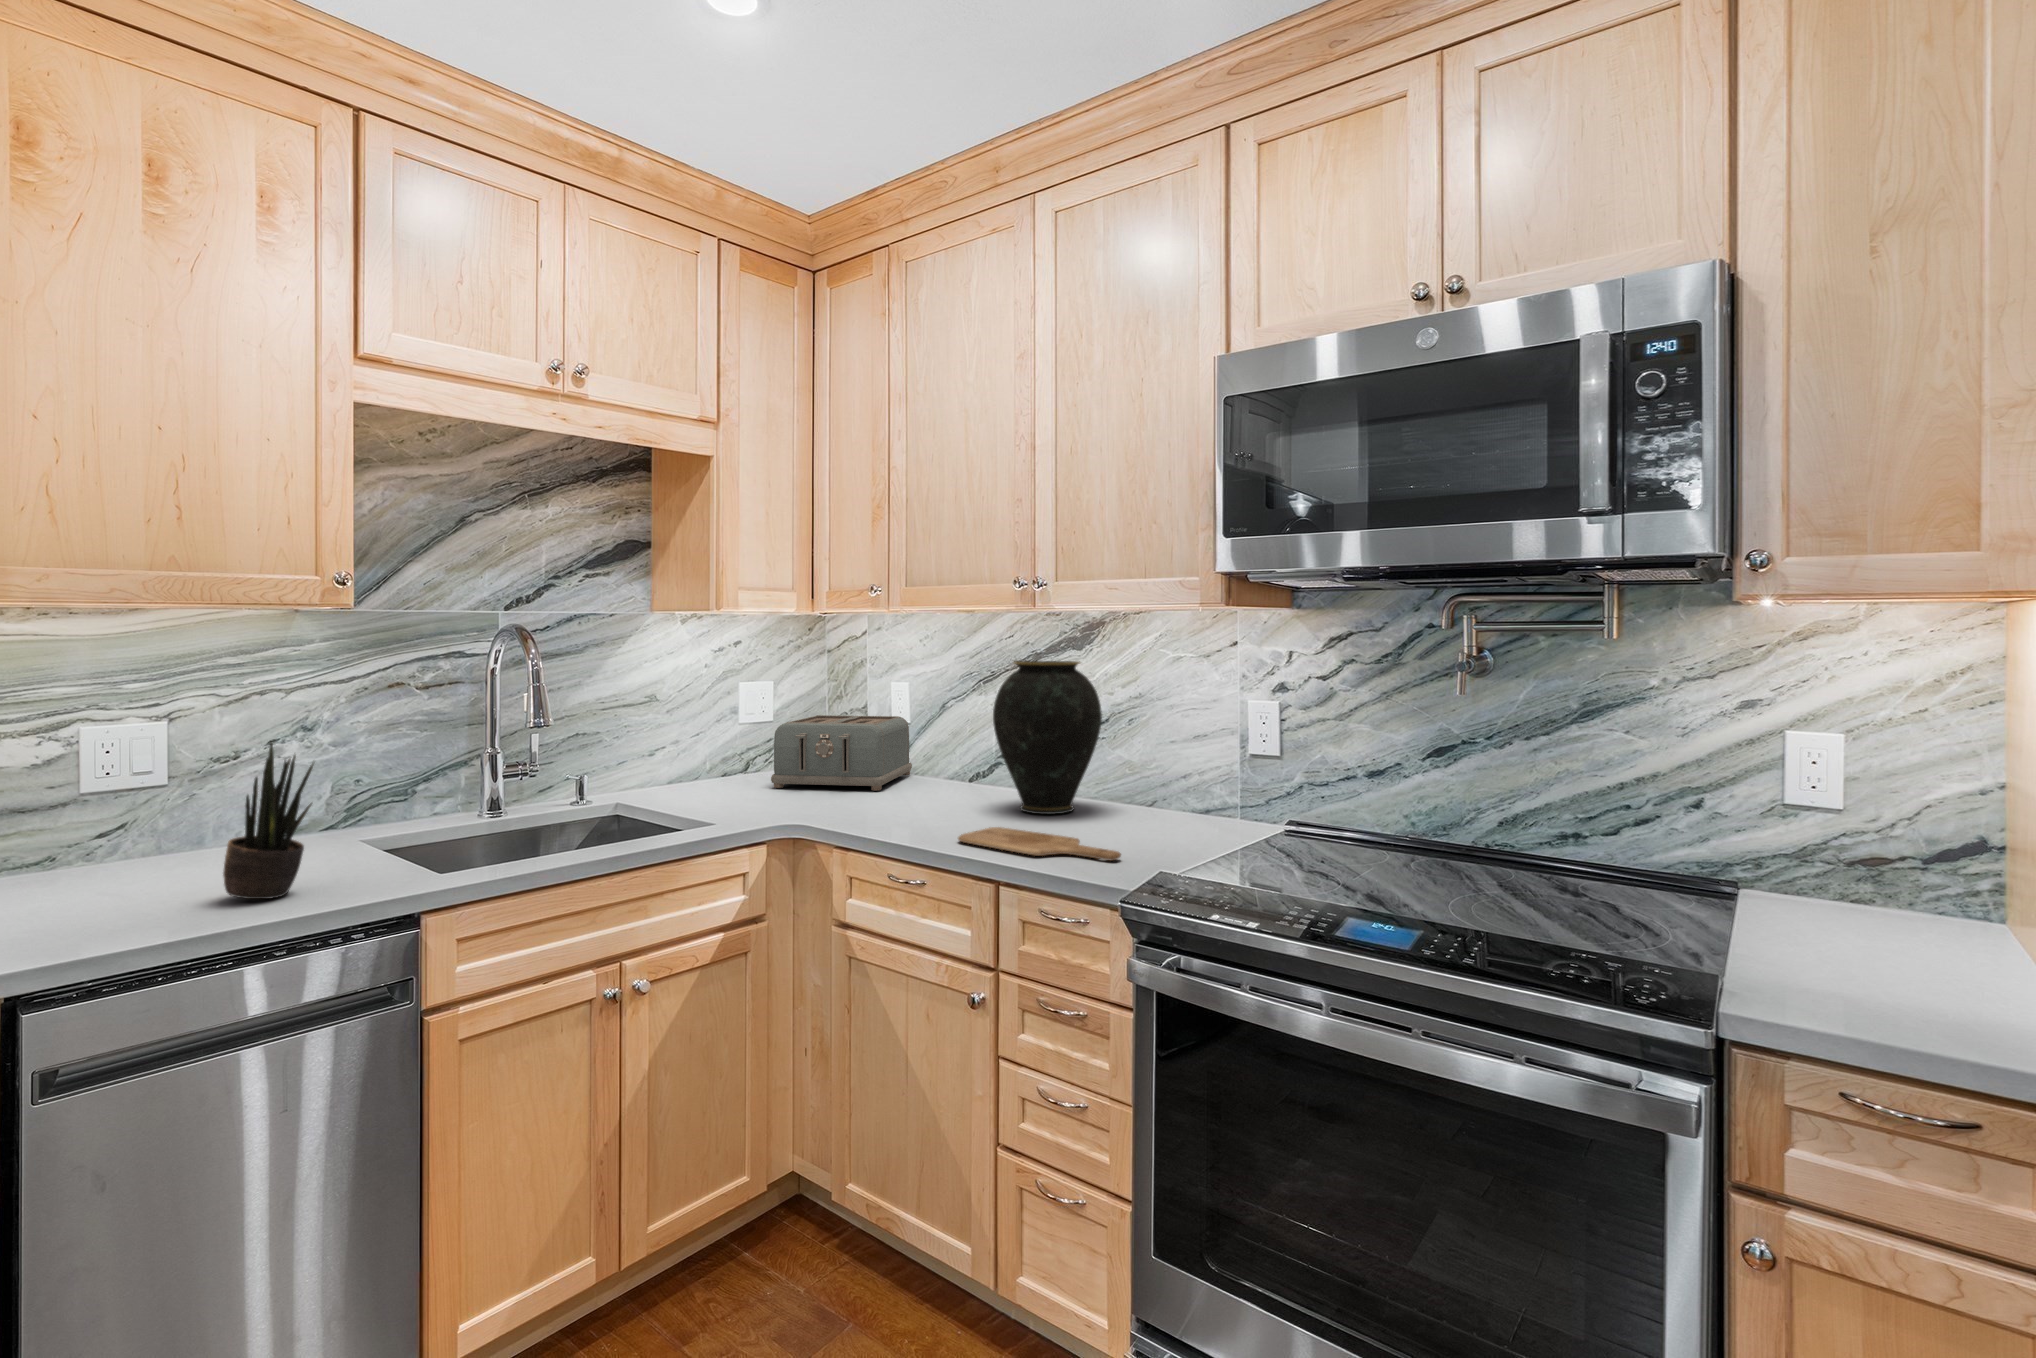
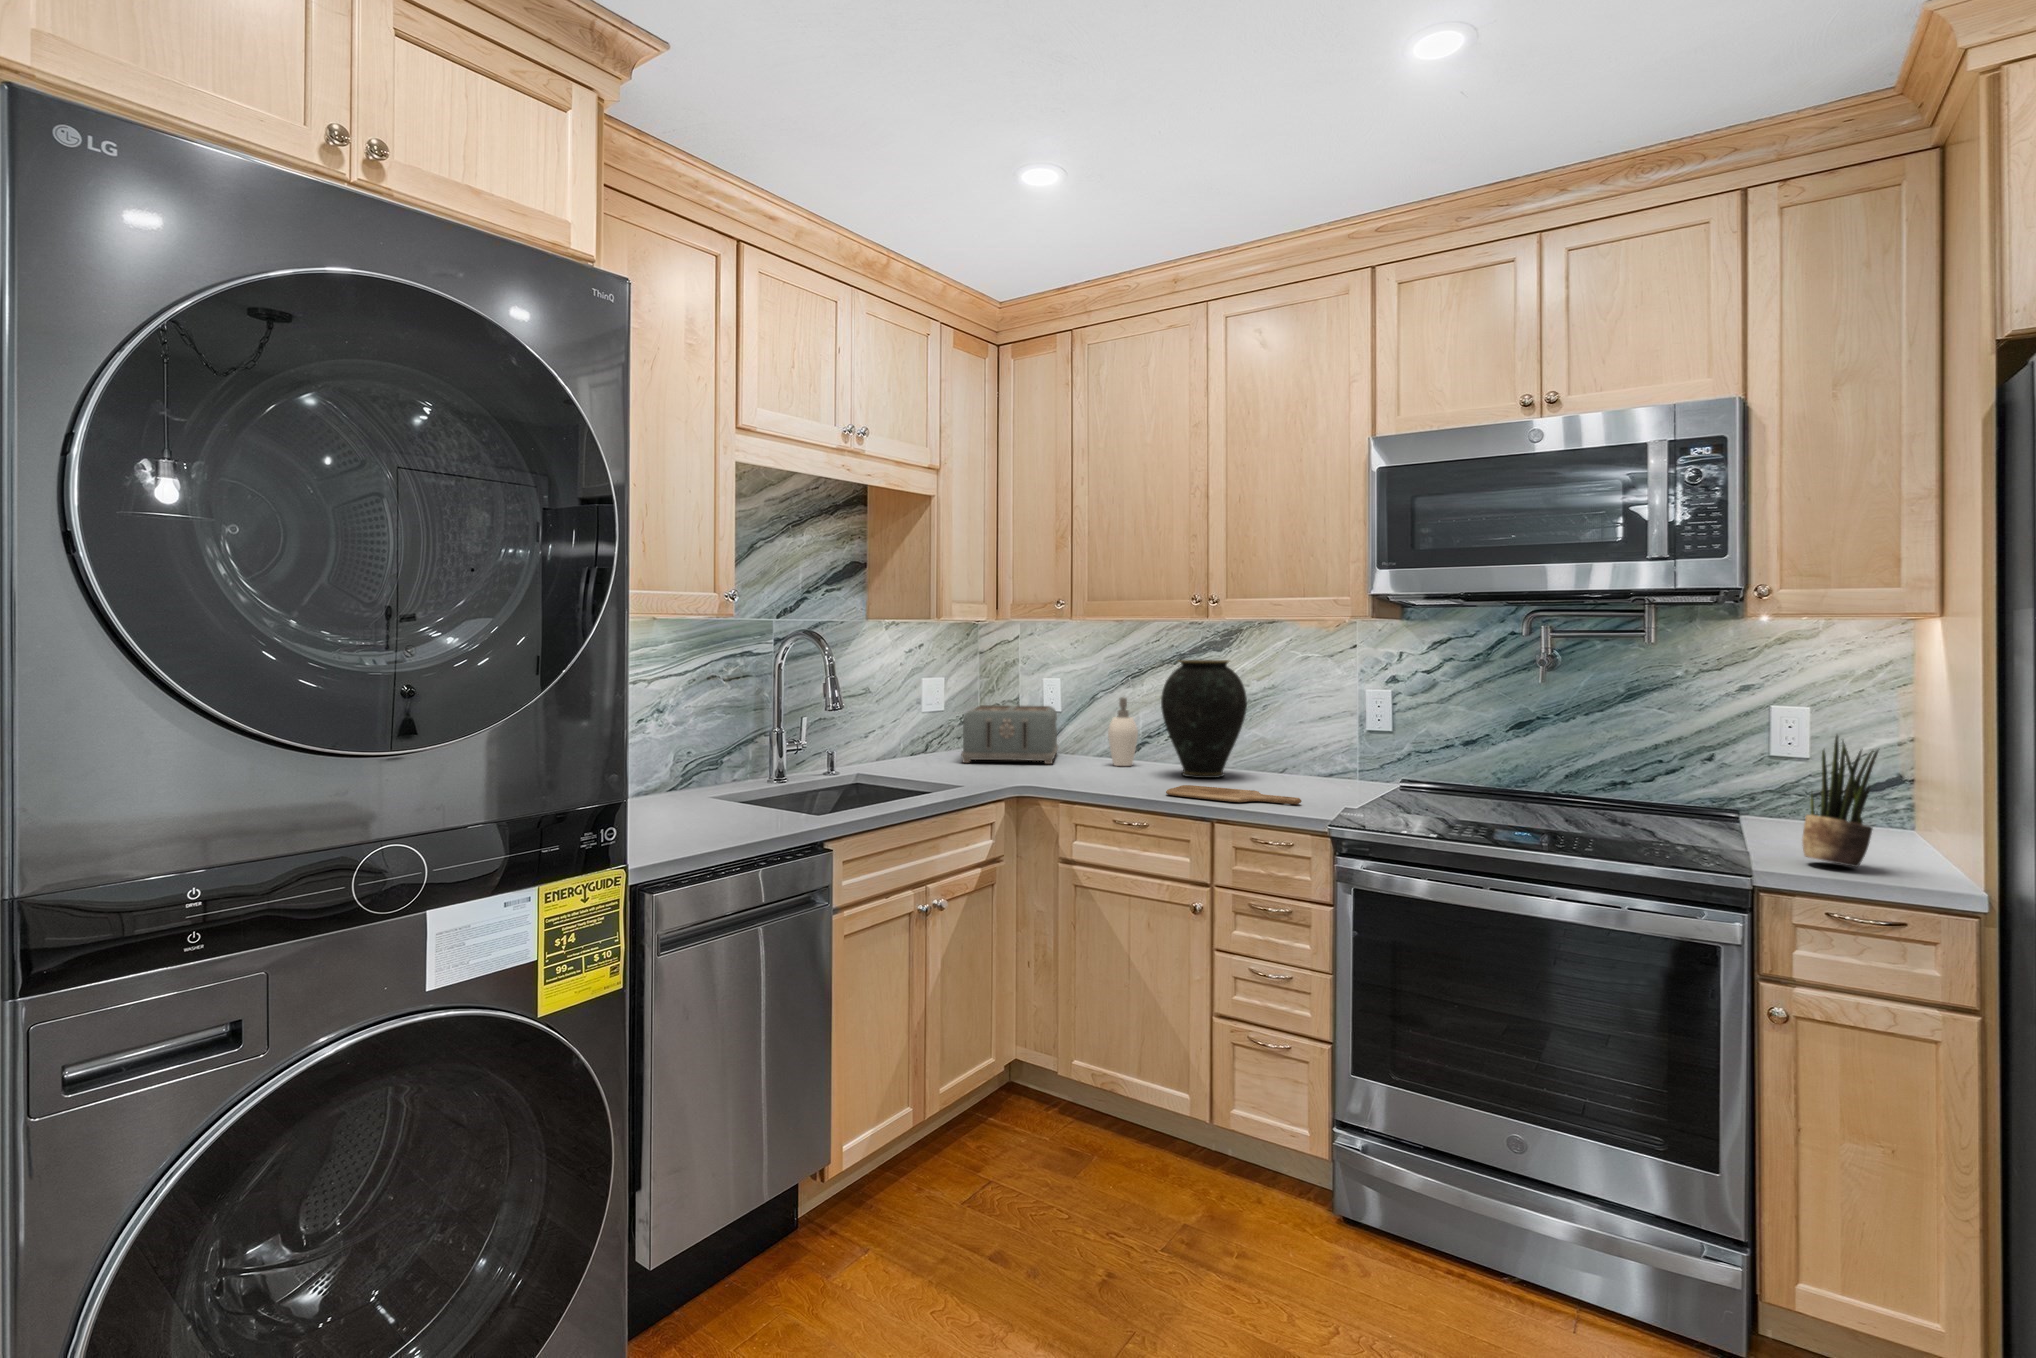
soap dispenser: none [948,708,997,794] -> present [1108,697,1138,766]
potted plant: present [223,741,314,899] -> present [1802,735,1879,867]

